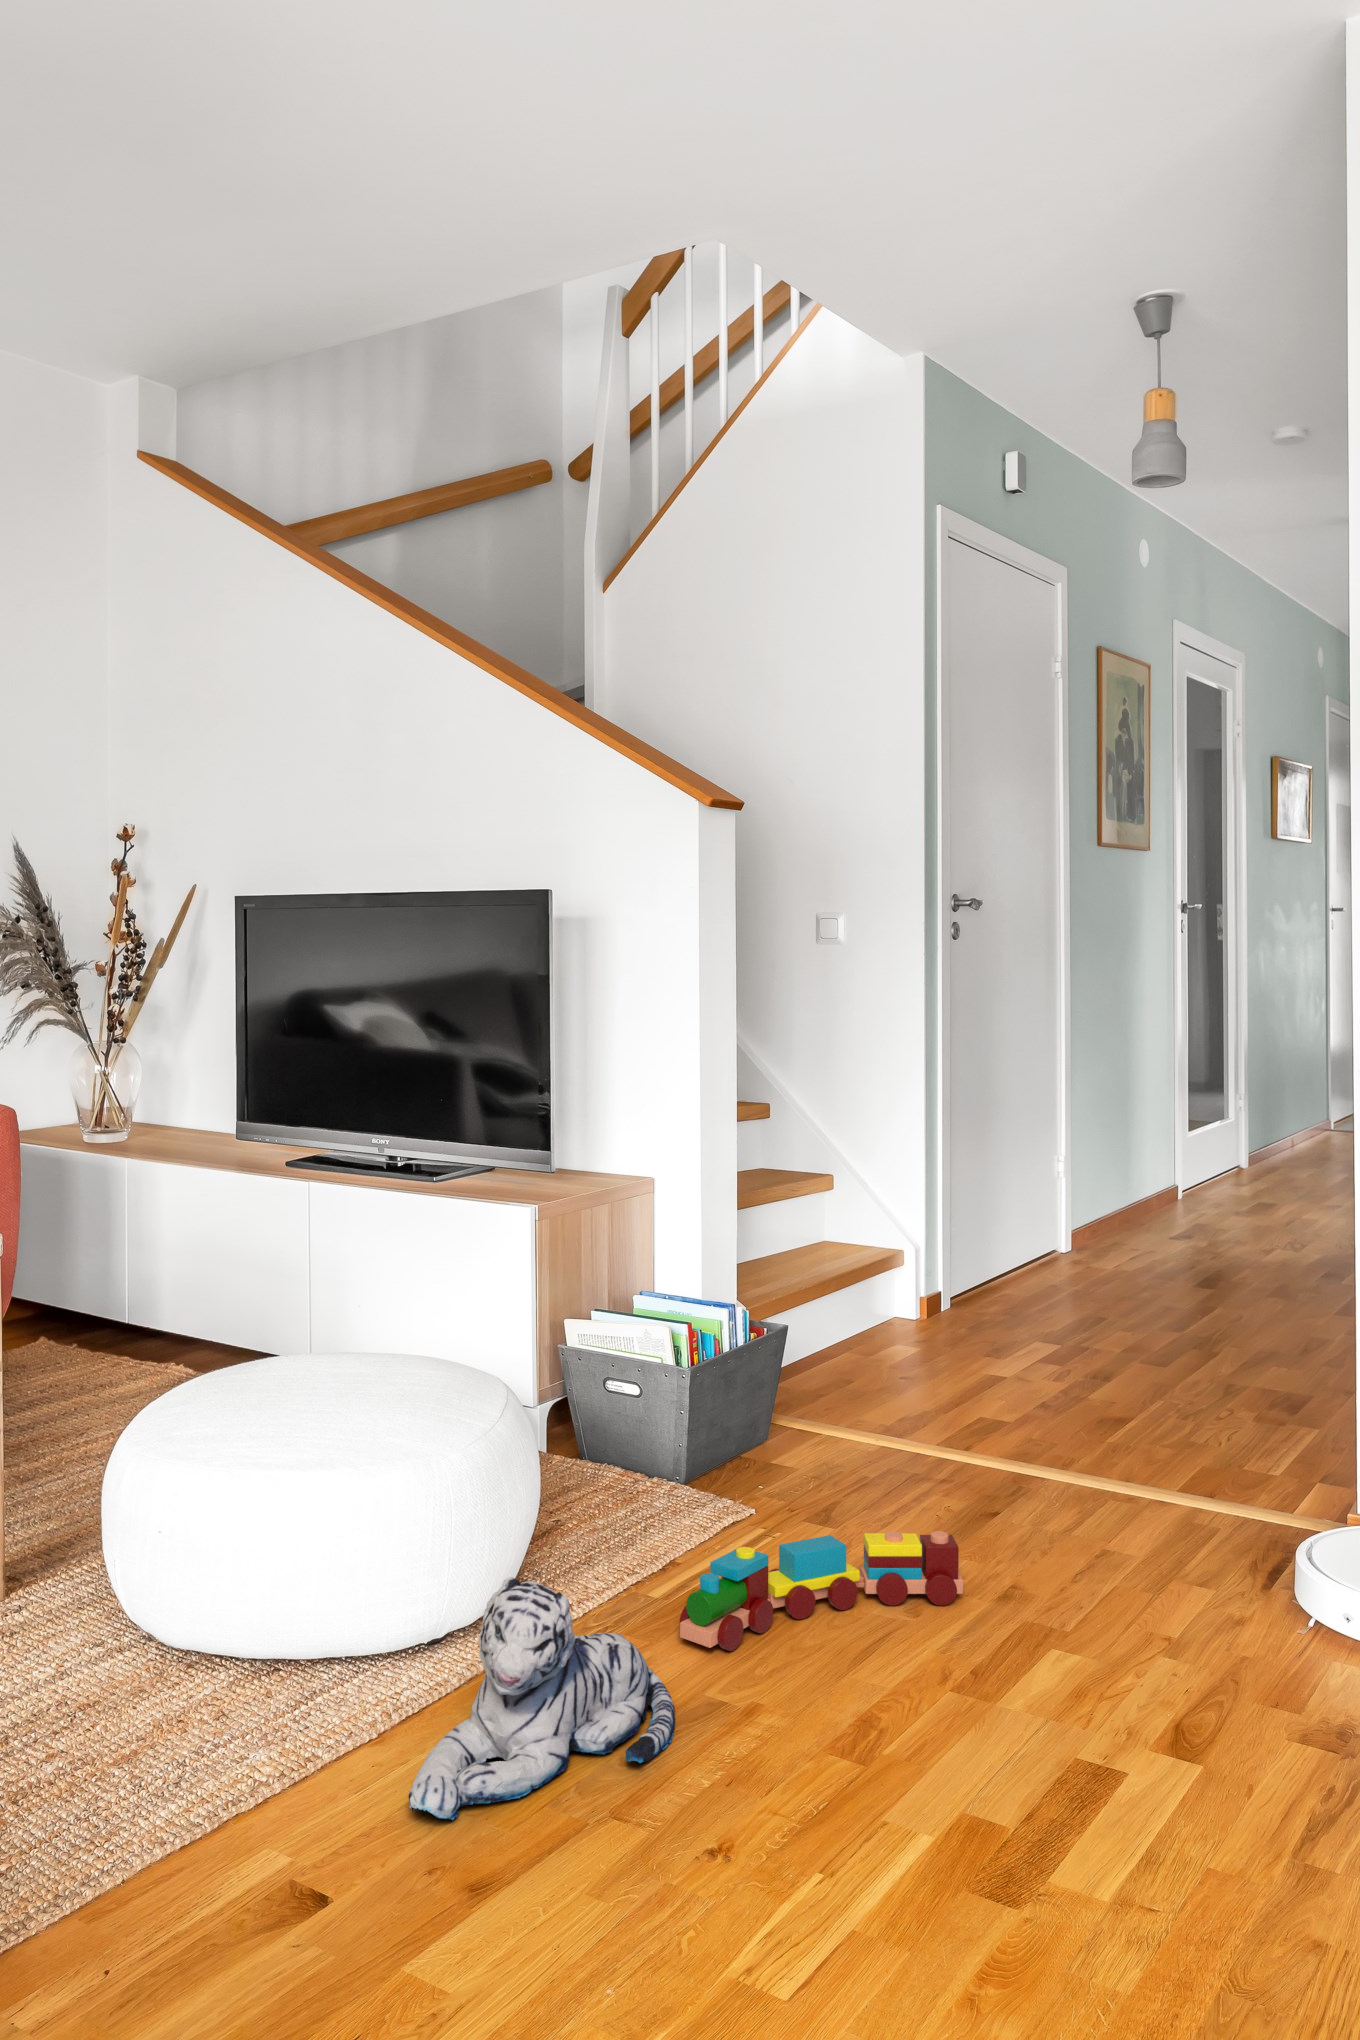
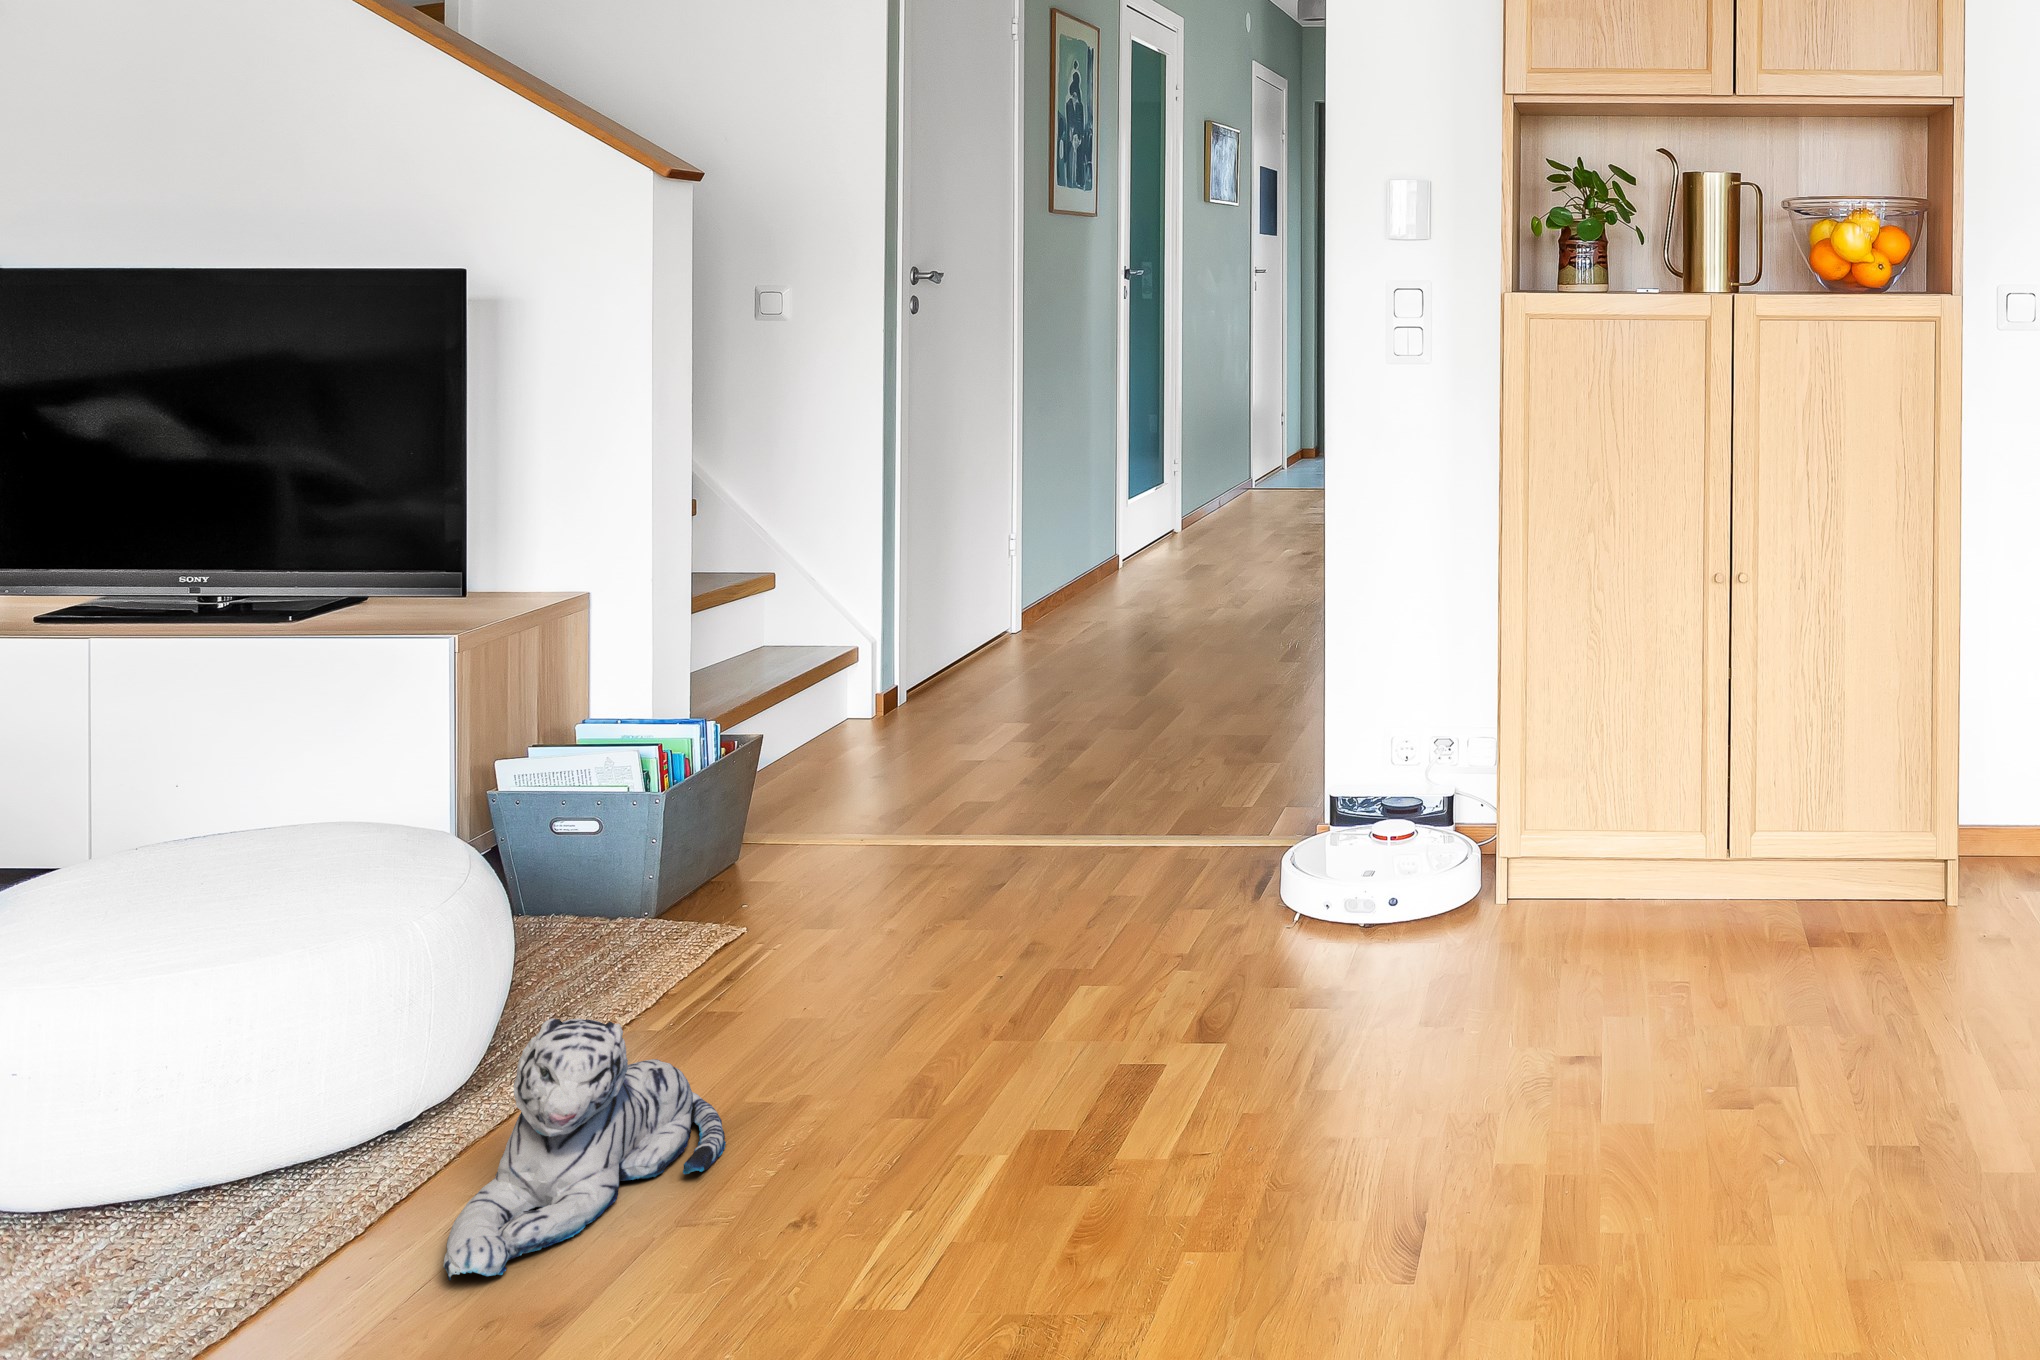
toy train: present [679,1531,963,1651] -> none [703,904,989,1059]

